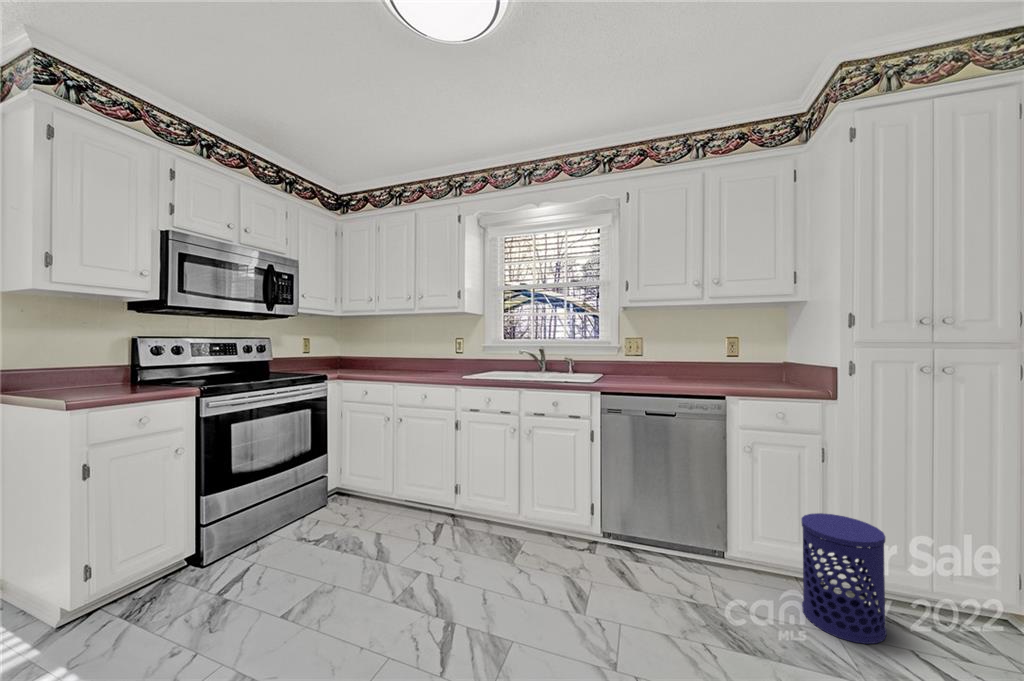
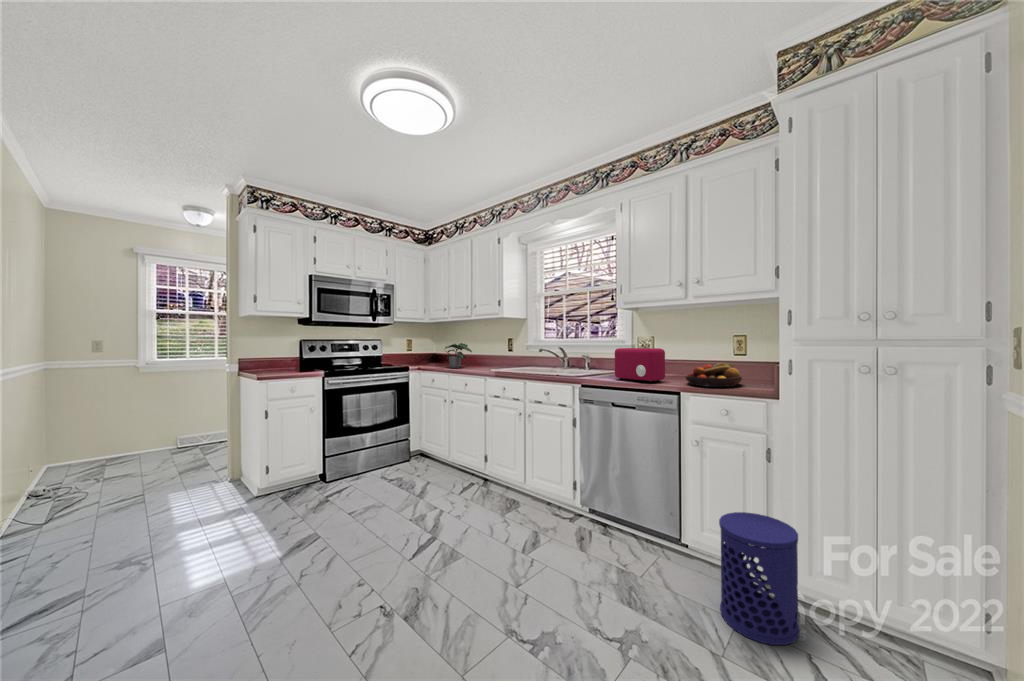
potted plant: none [380,344,414,377] -> present [445,343,472,368]
toaster: none [635,350,693,387] -> present [615,348,665,383]
fruit bowl: none [716,364,775,389] -> present [685,363,742,387]

